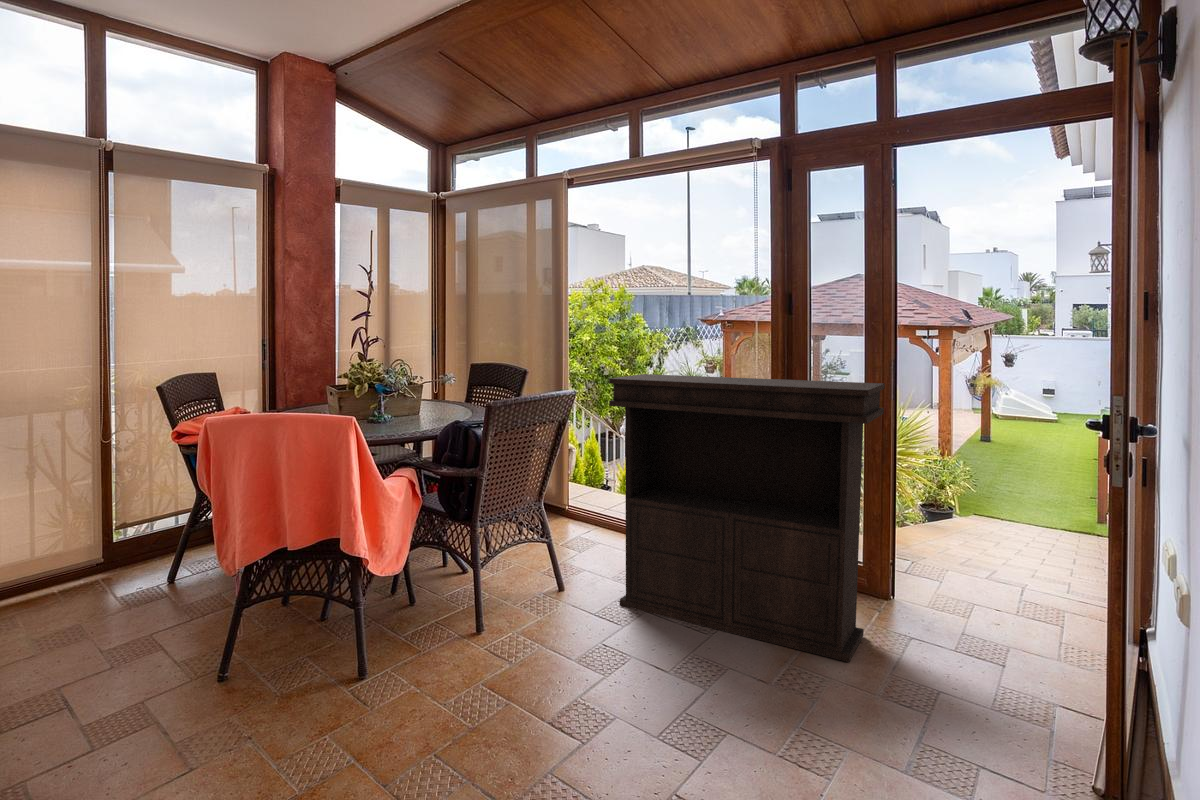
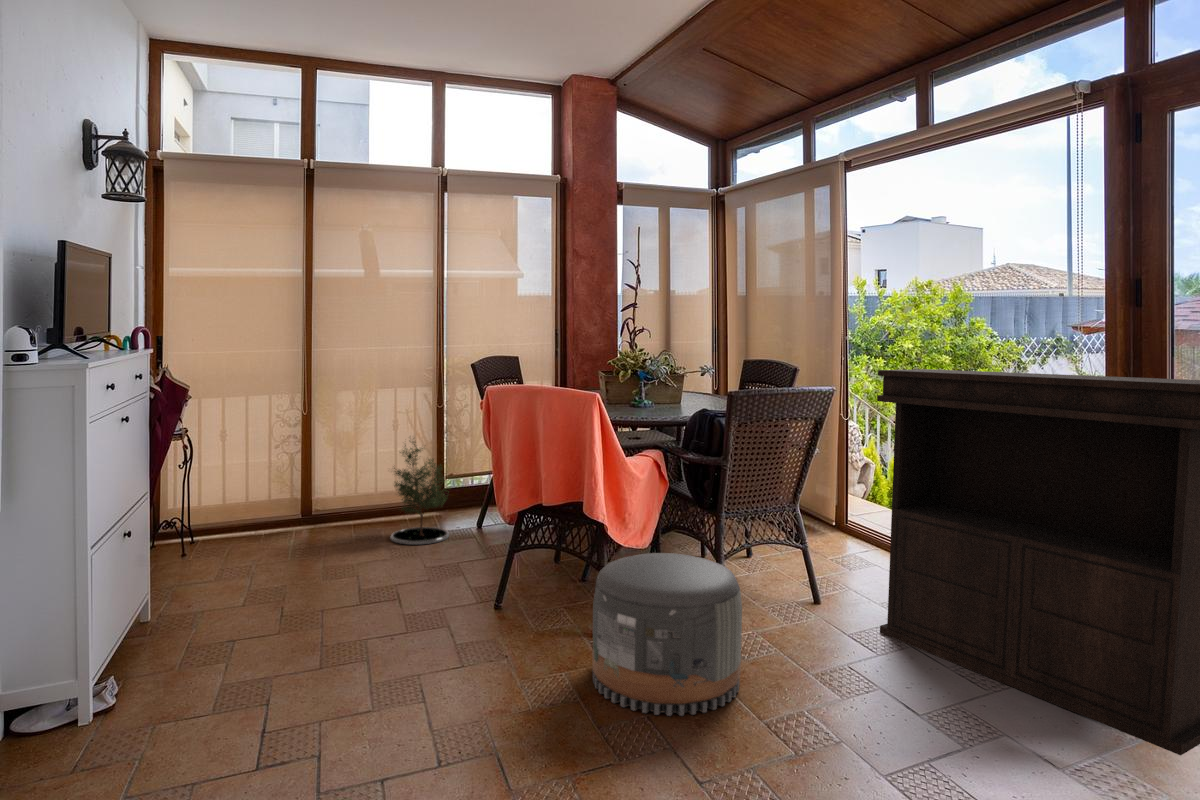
potted tree: none [50,471,145,601] -> present [390,441,449,545]
pouf: none [374,572,525,742] -> present [592,553,742,716]

